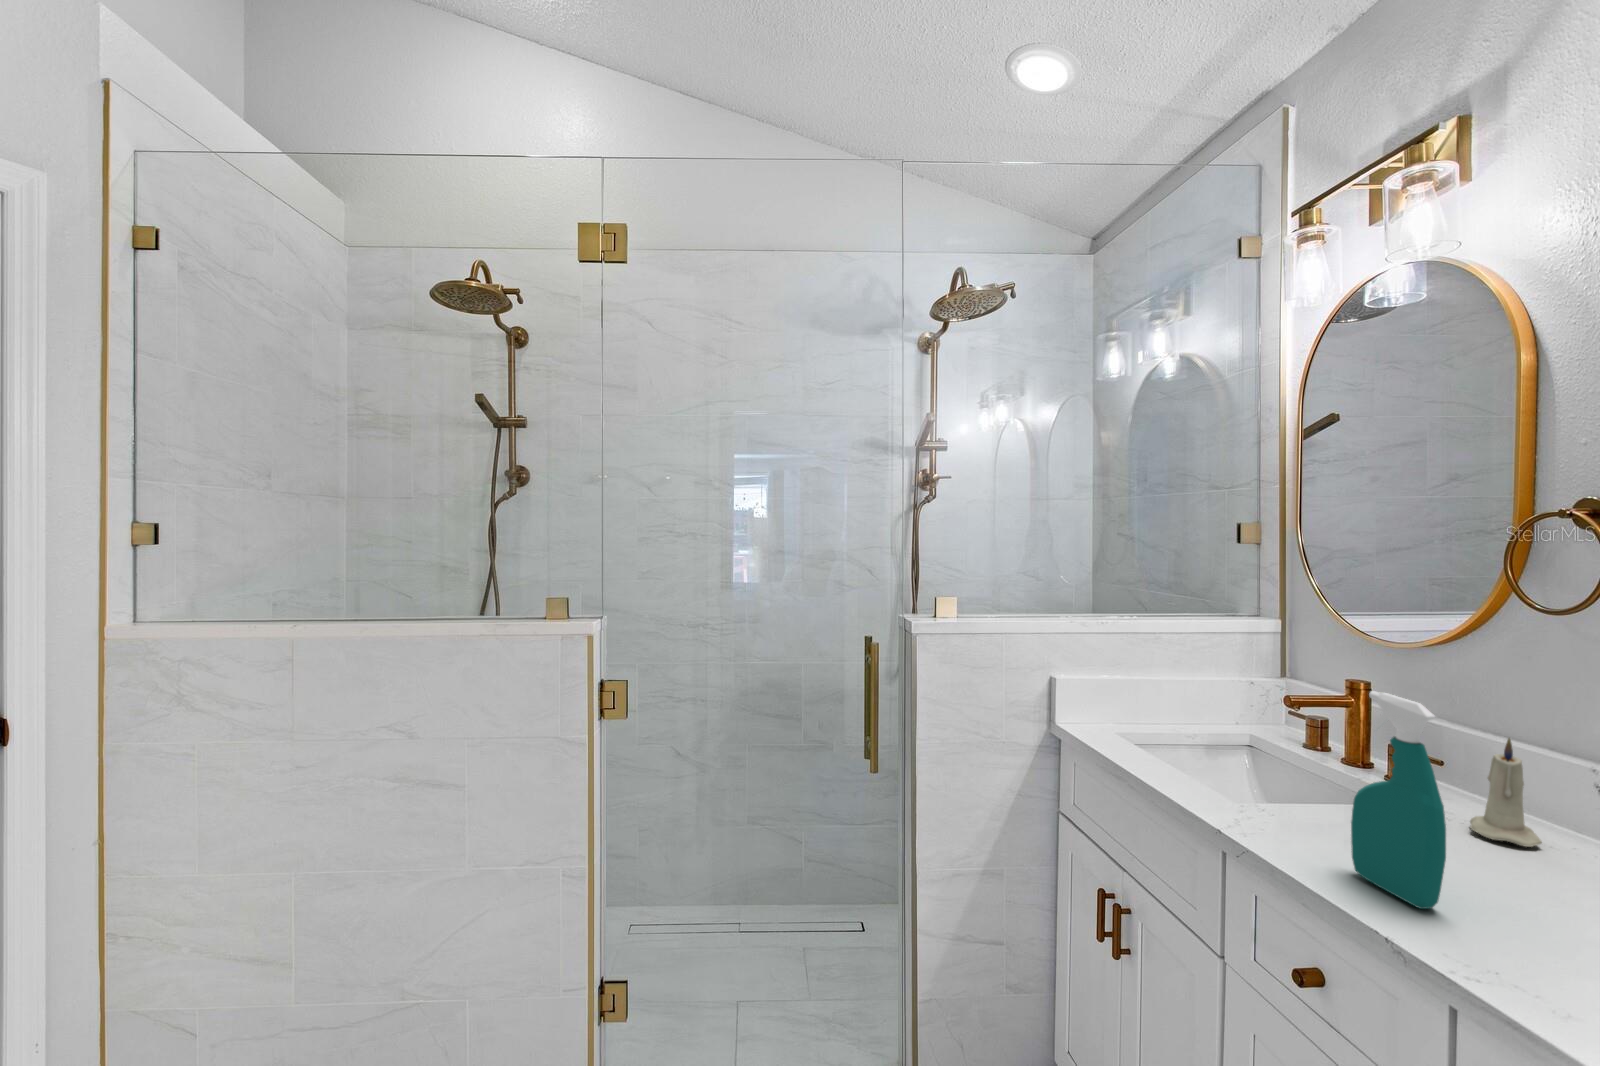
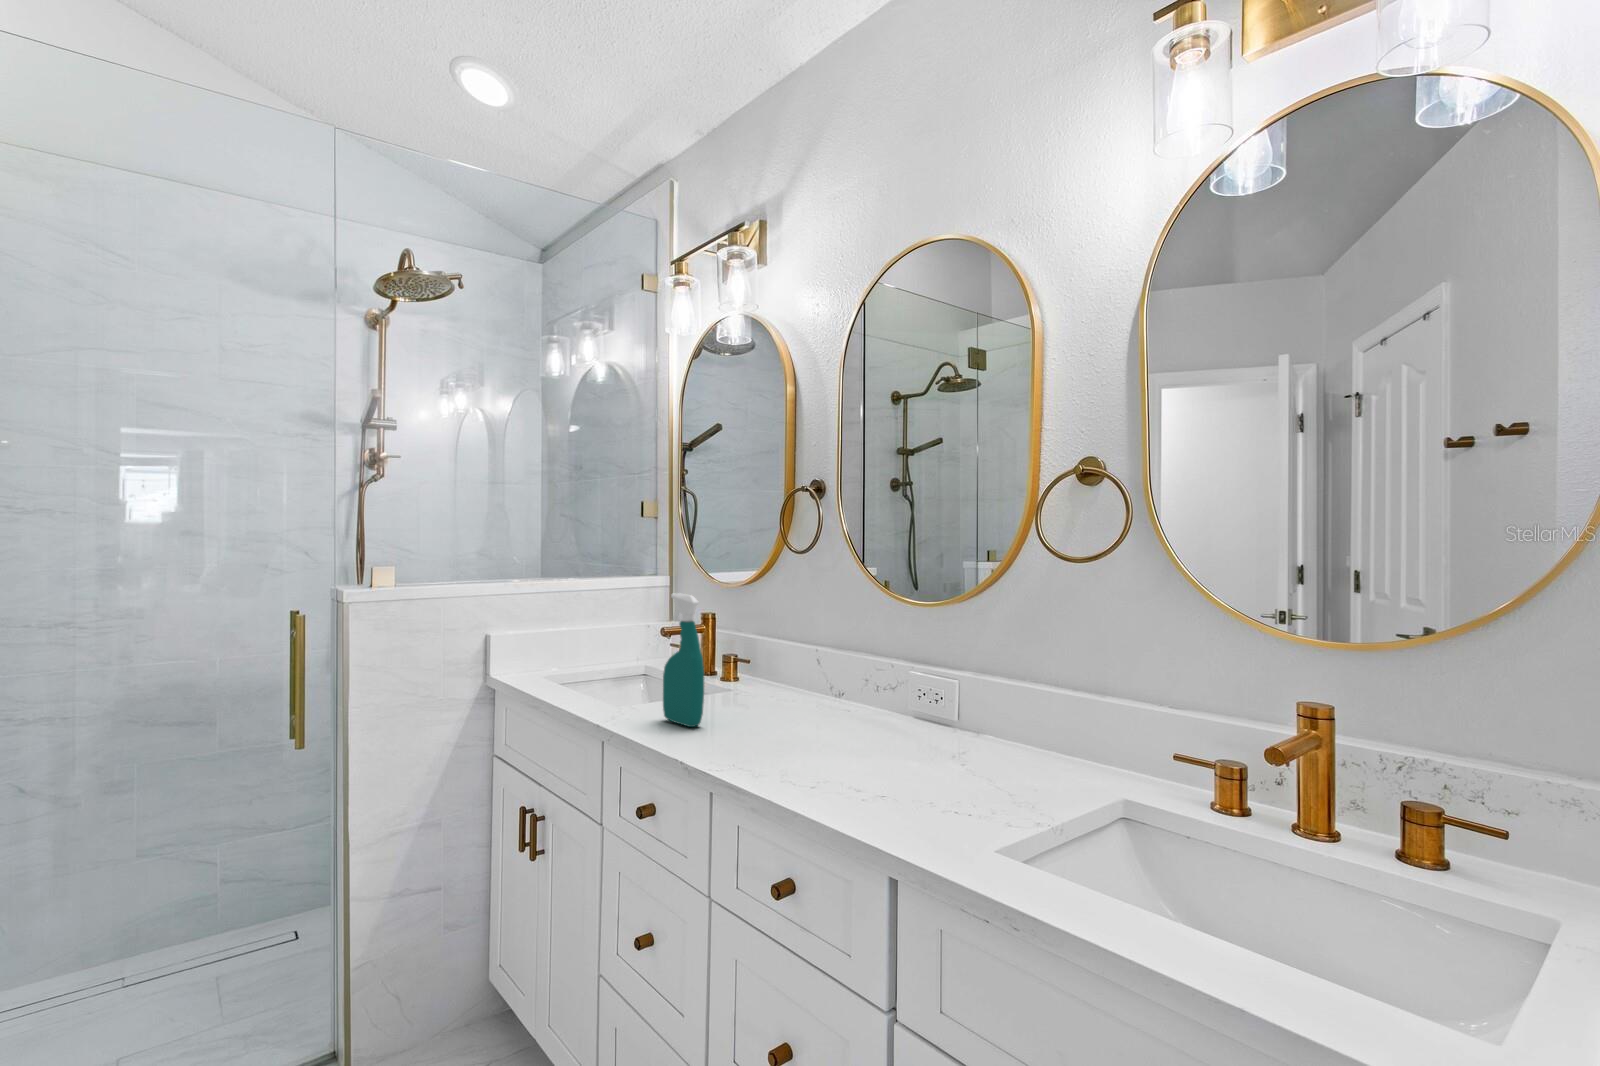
candle: present [1470,738,1542,847] -> none [751,629,784,697]

